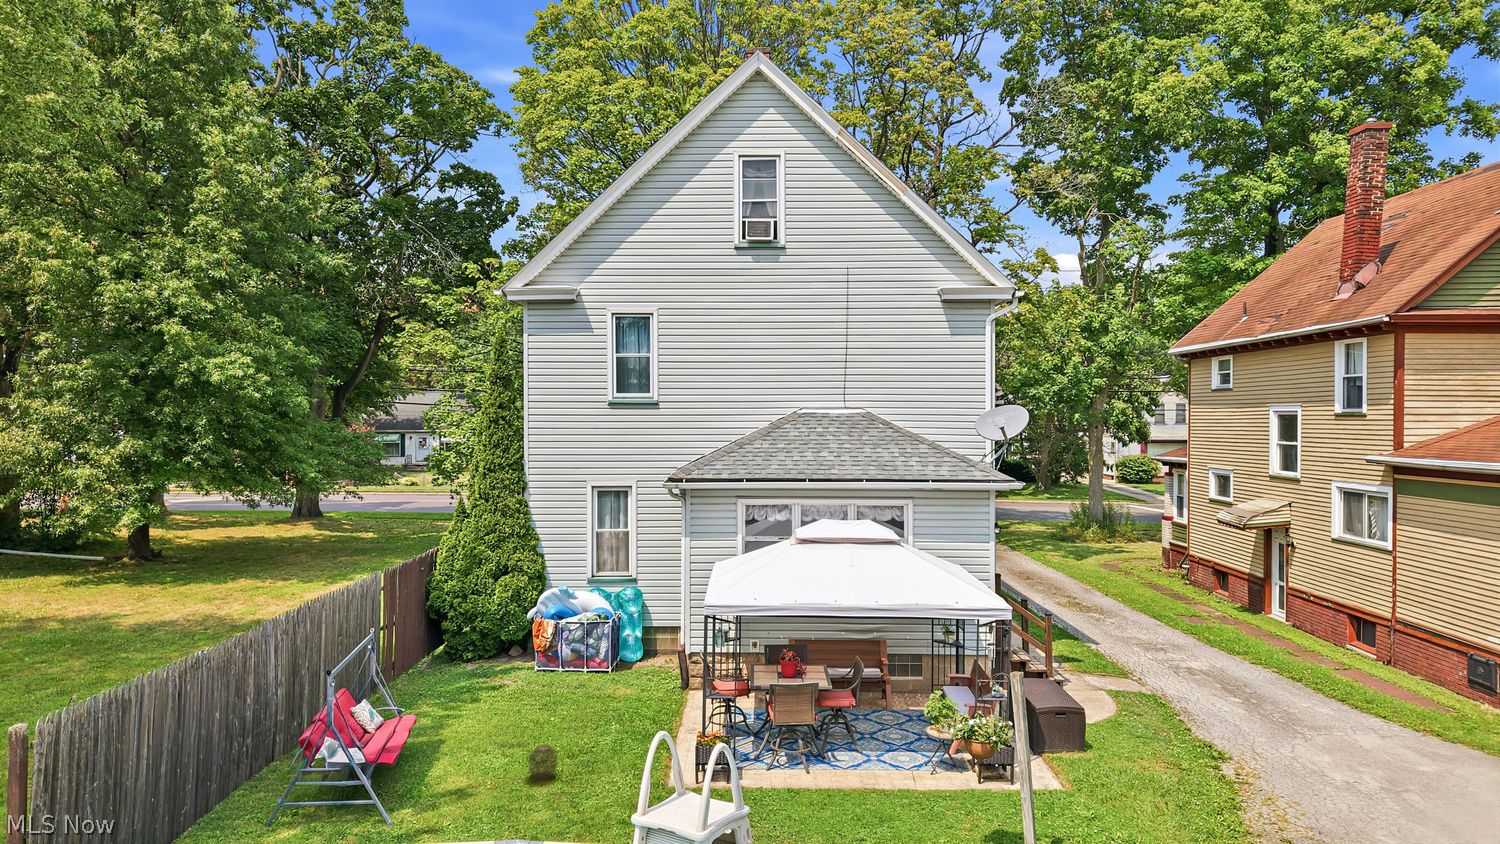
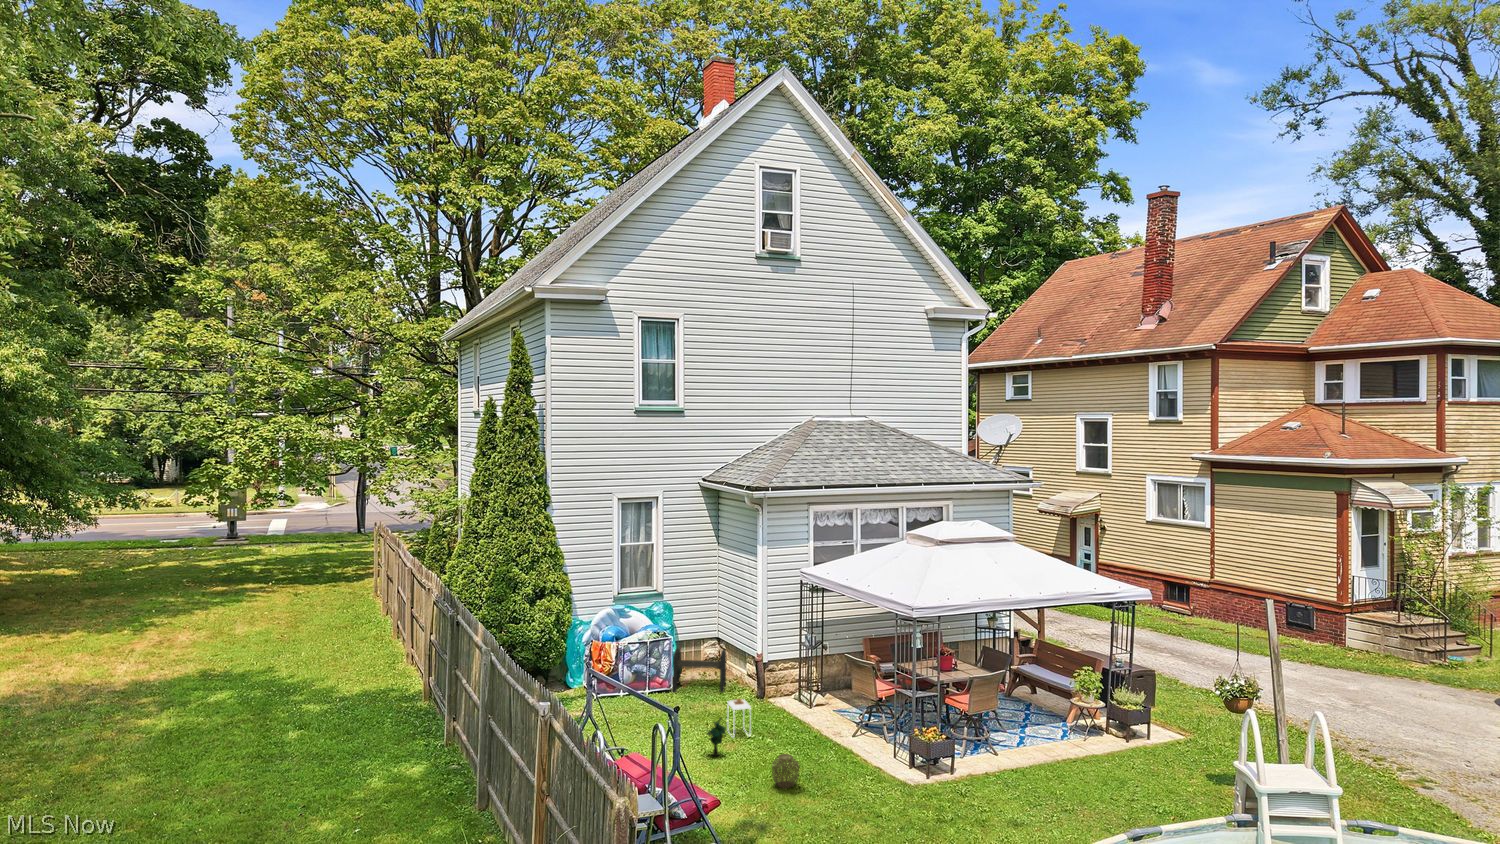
bench: none [605,632,663,681] -> present [672,649,726,693]
side table: none [577,686,602,725] -> present [728,699,751,731]
decorative plant: none [526,700,549,738] -> present [707,718,726,756]

